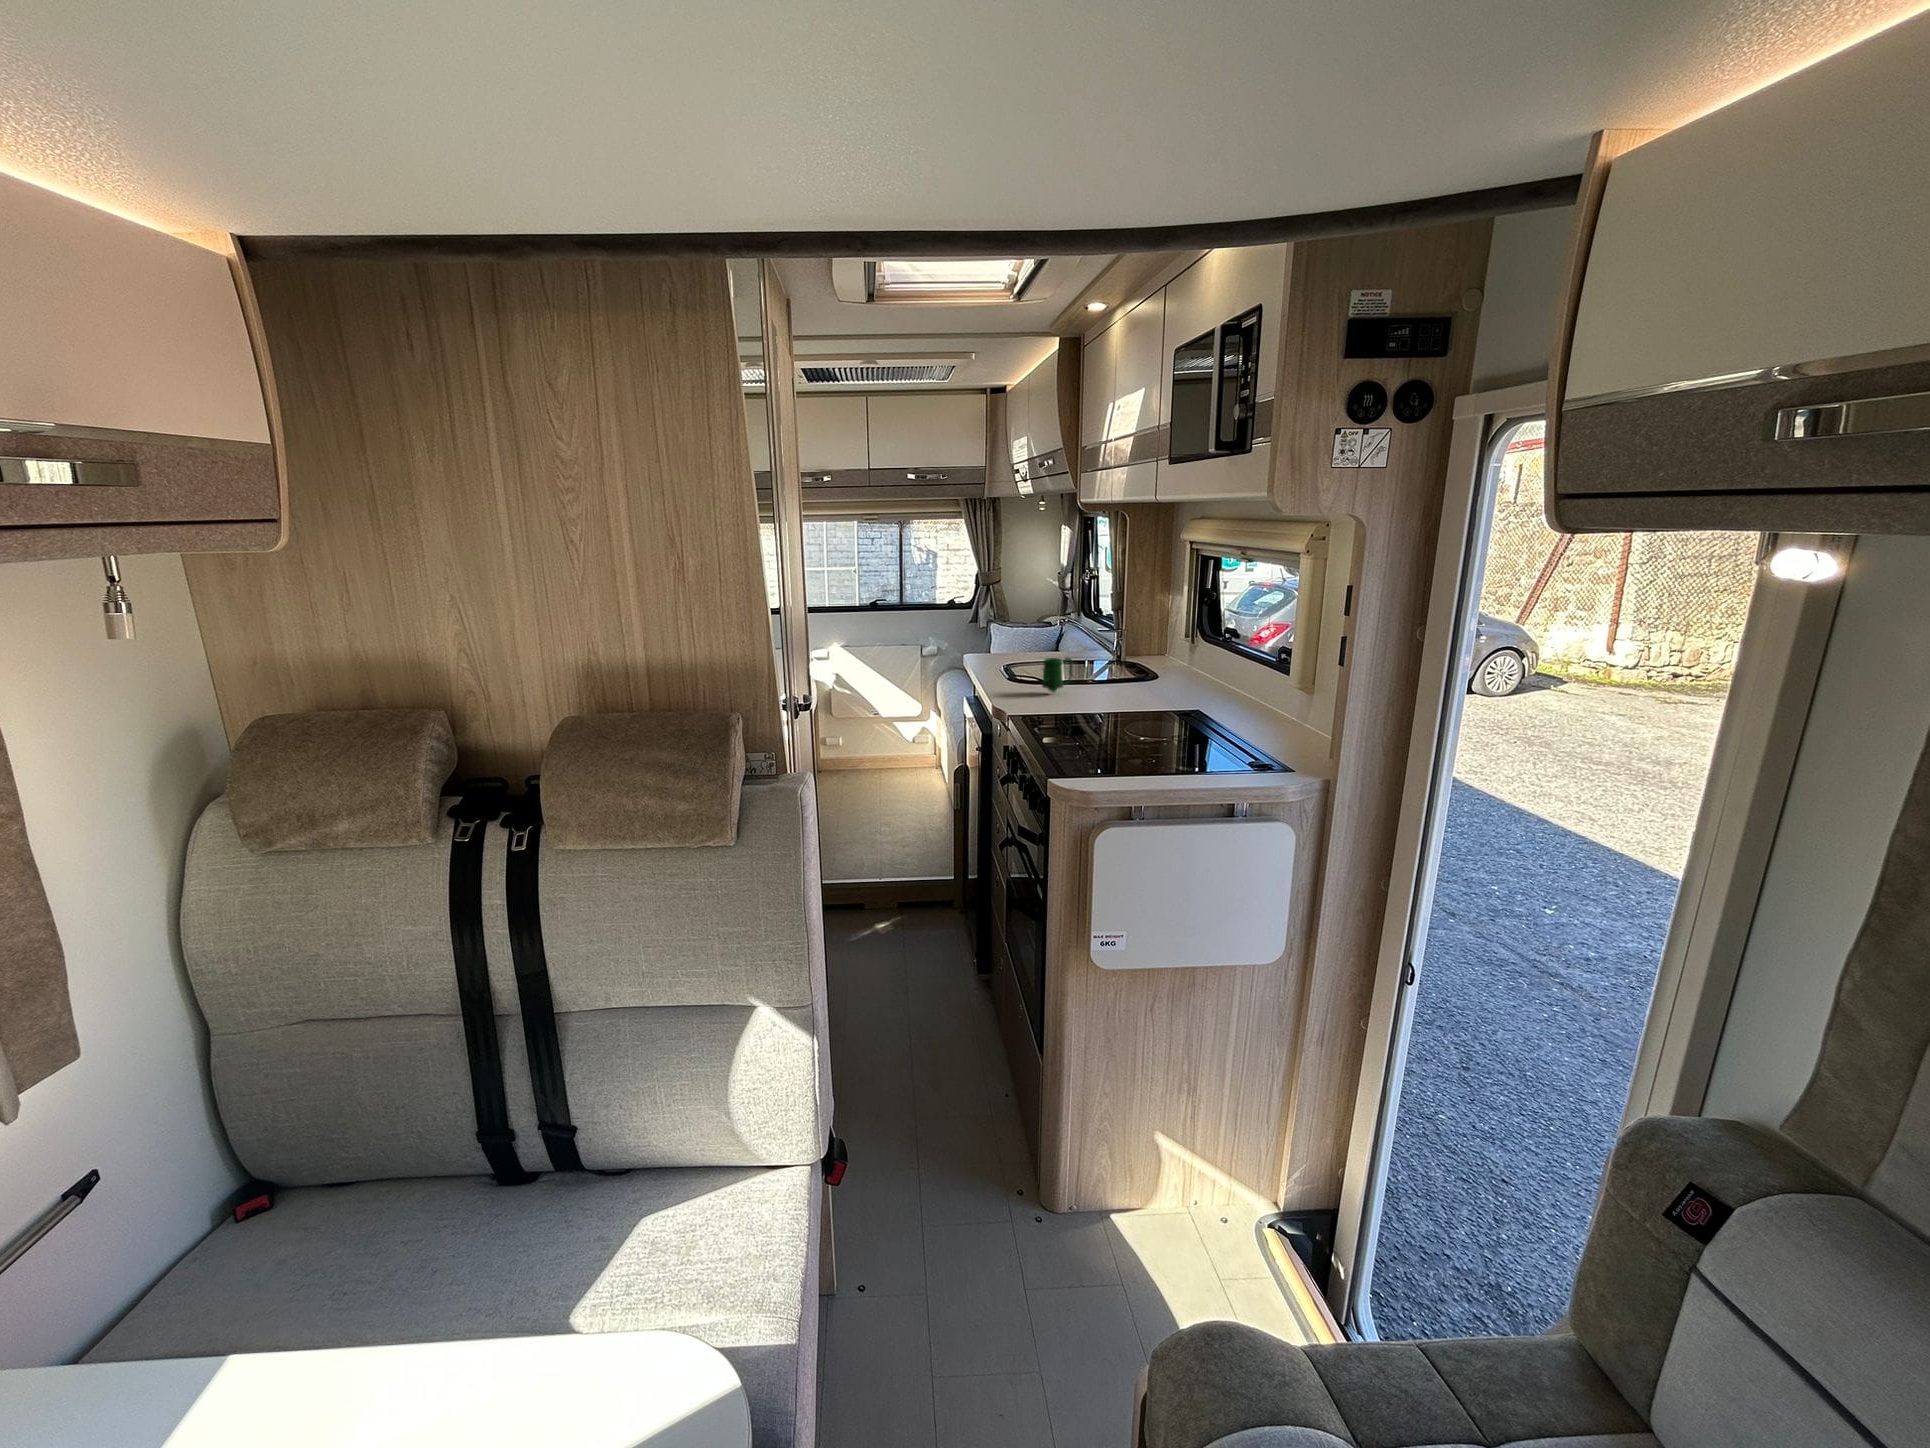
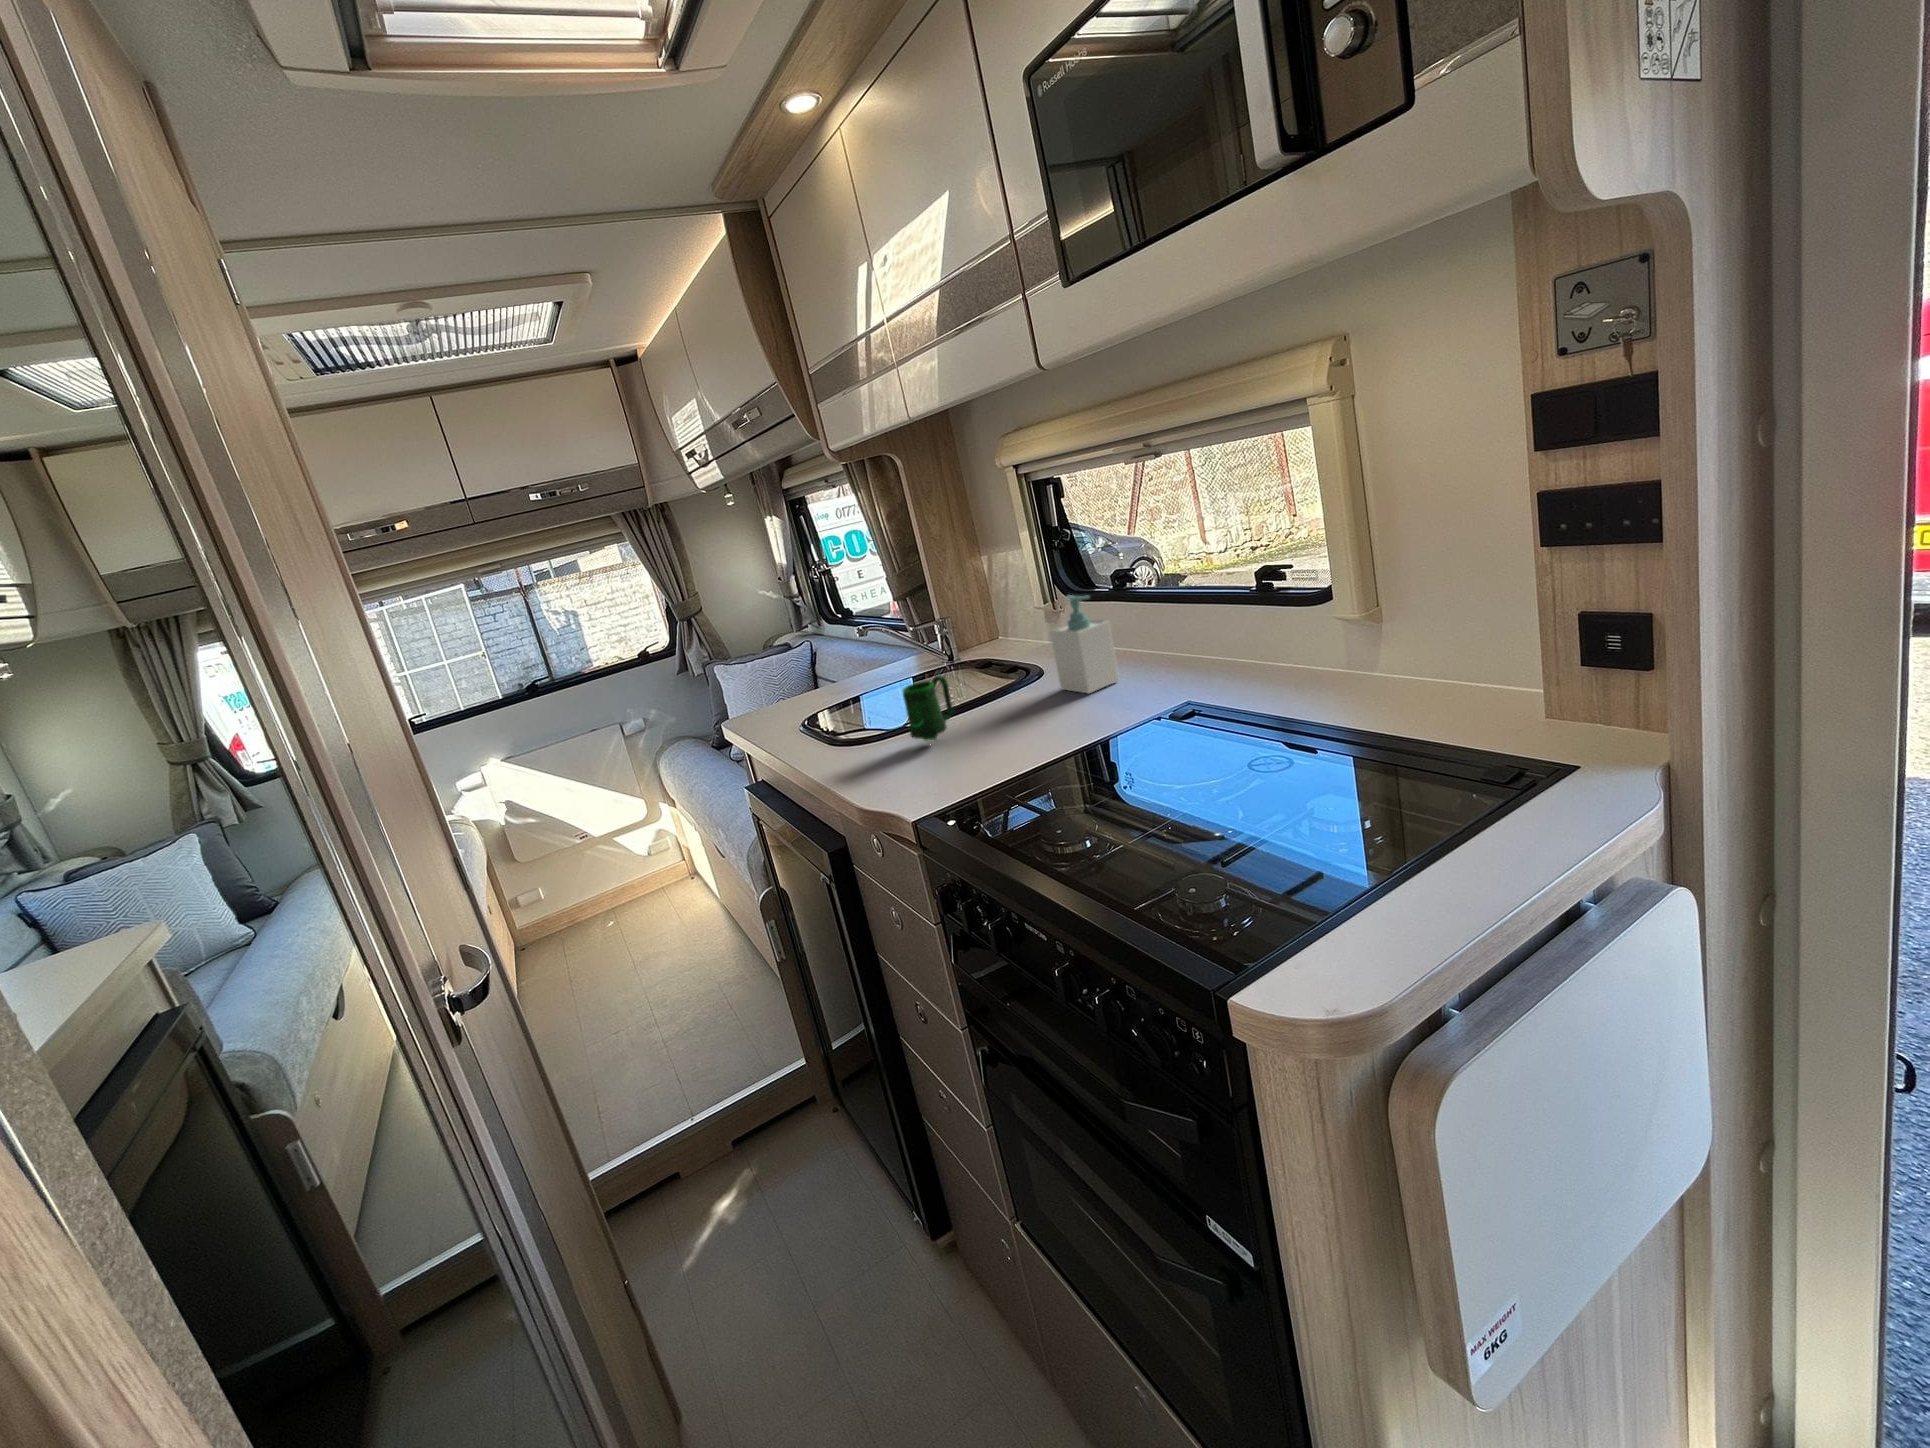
soap bottle: none [1148,634,1185,696] -> present [1050,595,1119,693]

